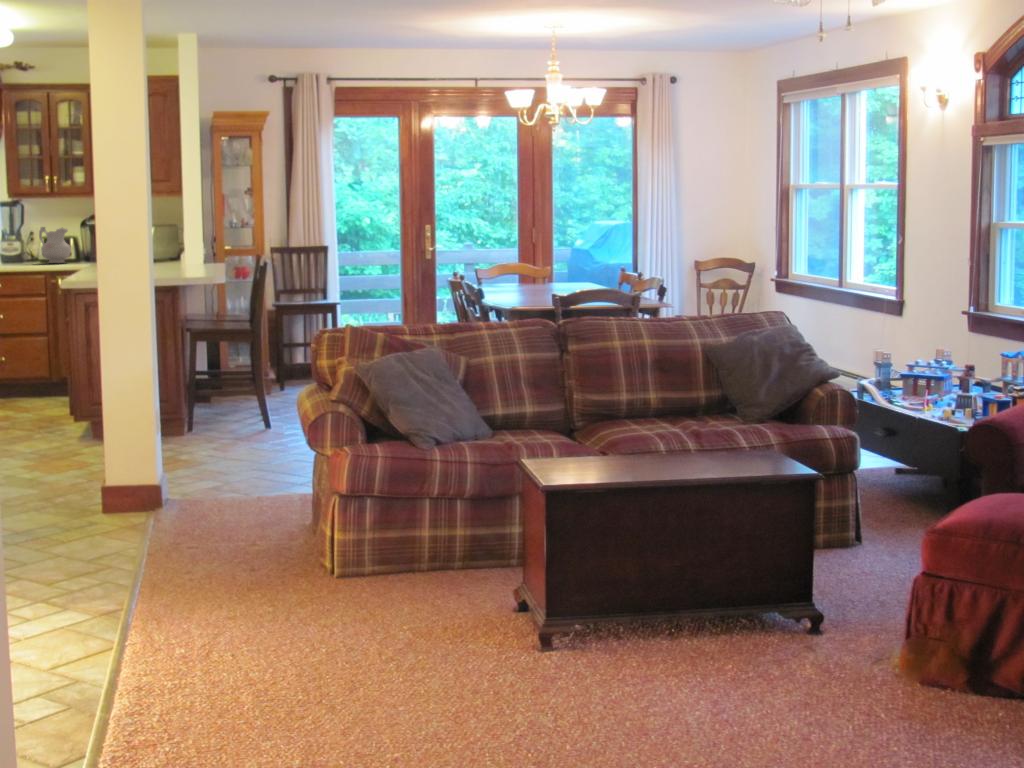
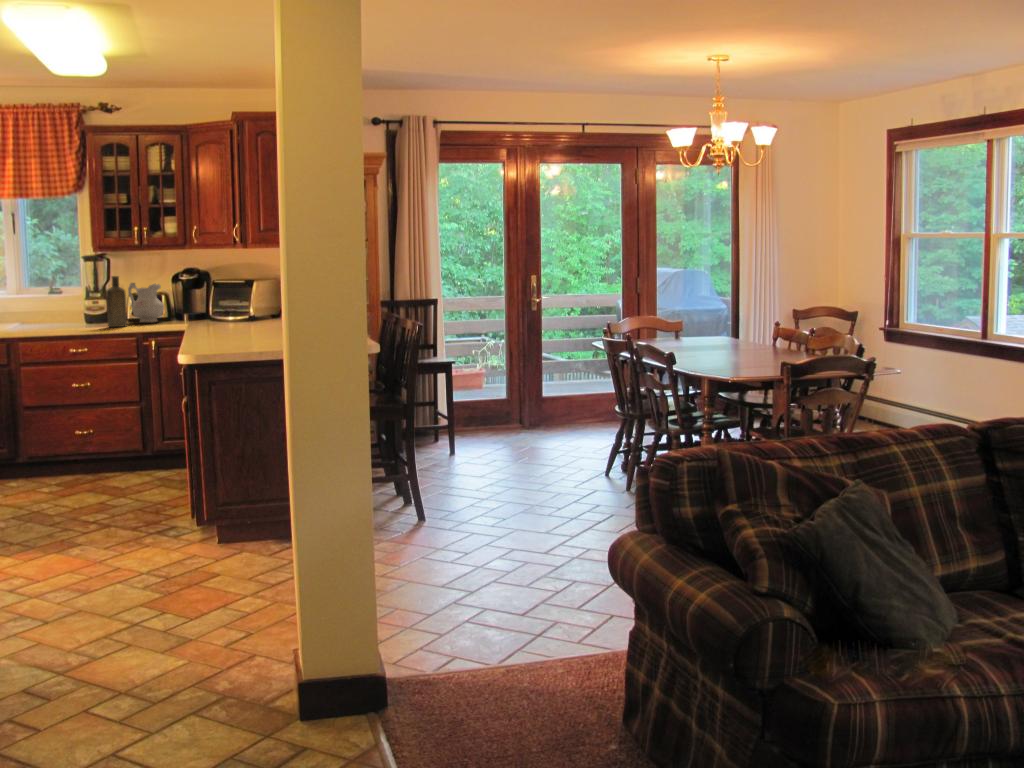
bottle: none [13,220,34,266] -> present [106,276,127,327]

